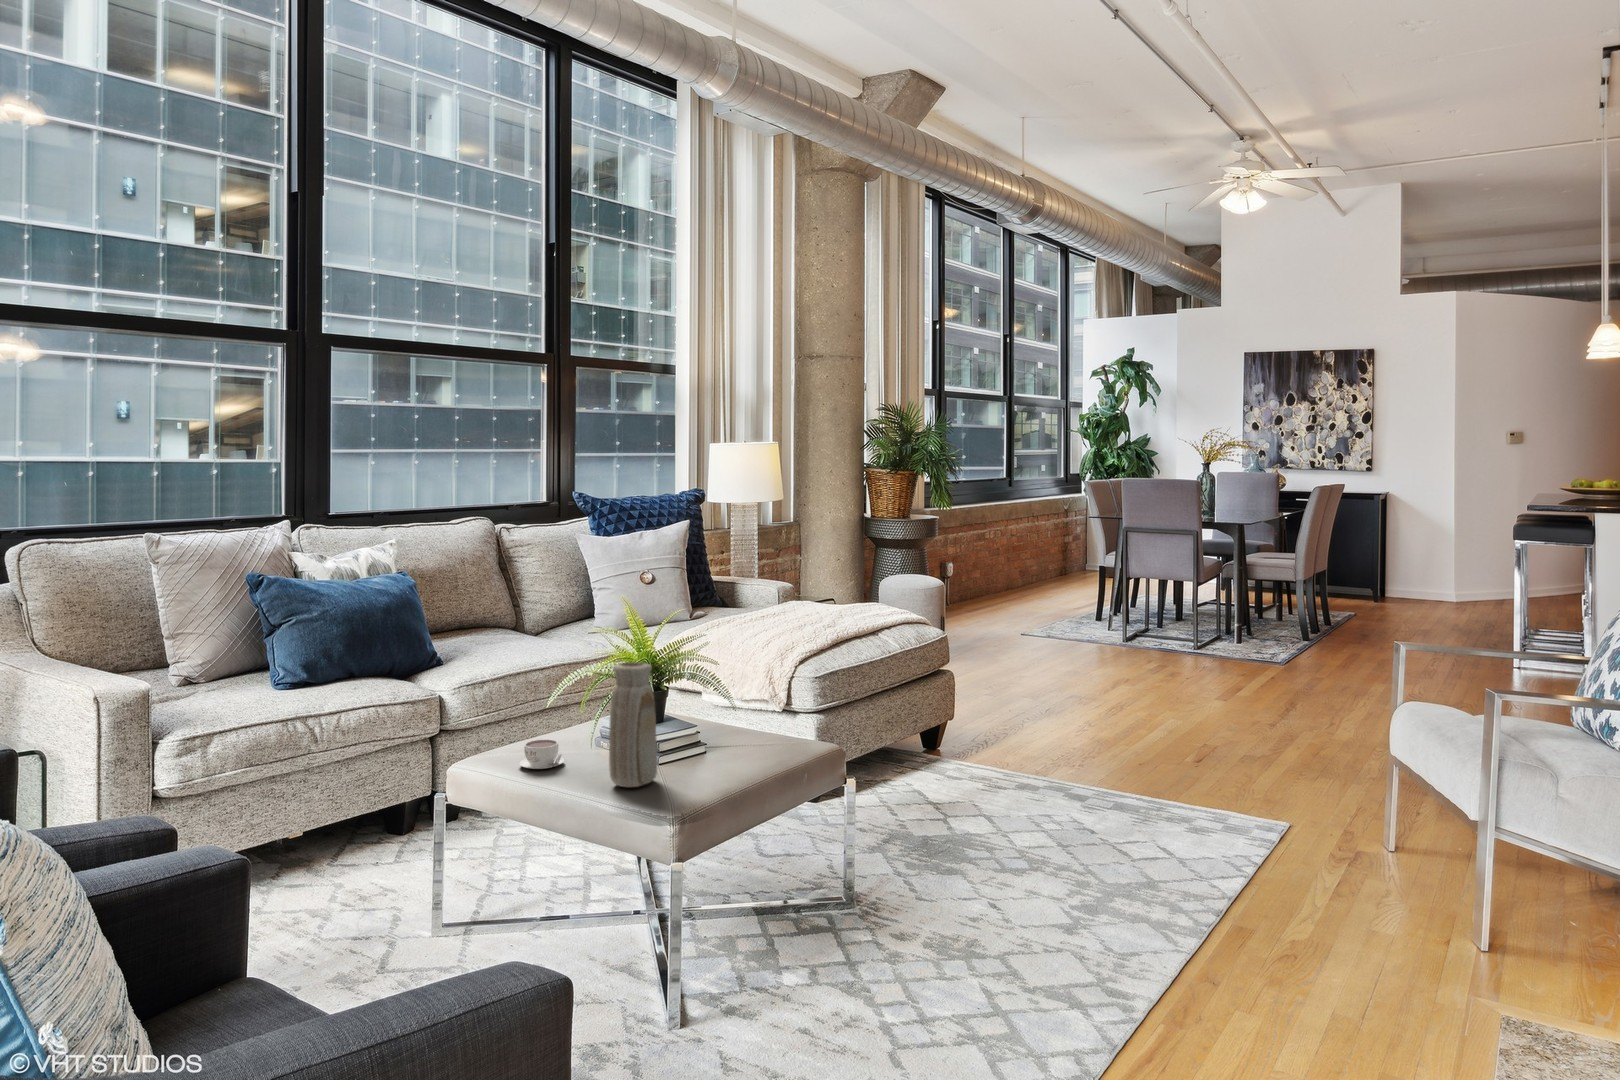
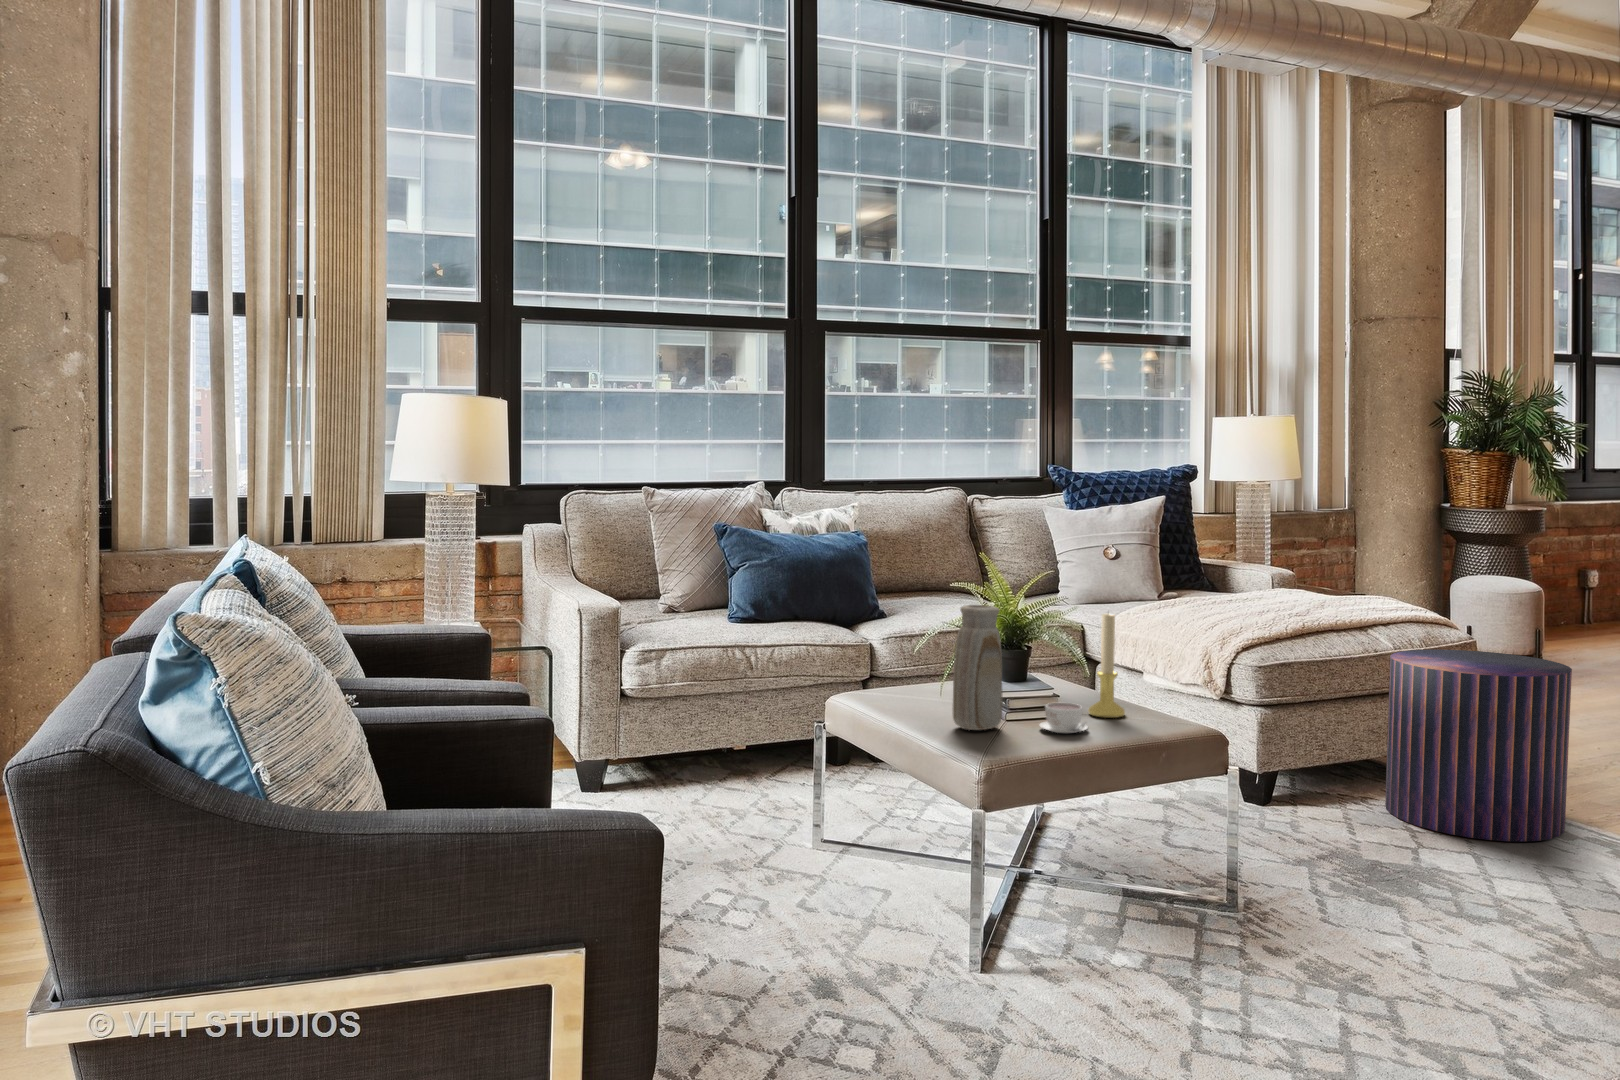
pouf: none [906,647,1034,801] -> present [1385,650,1572,842]
candle holder: none [719,653,753,753] -> present [1088,613,1125,718]
coffee cup: present [519,739,564,769] -> present [1040,703,1088,733]

